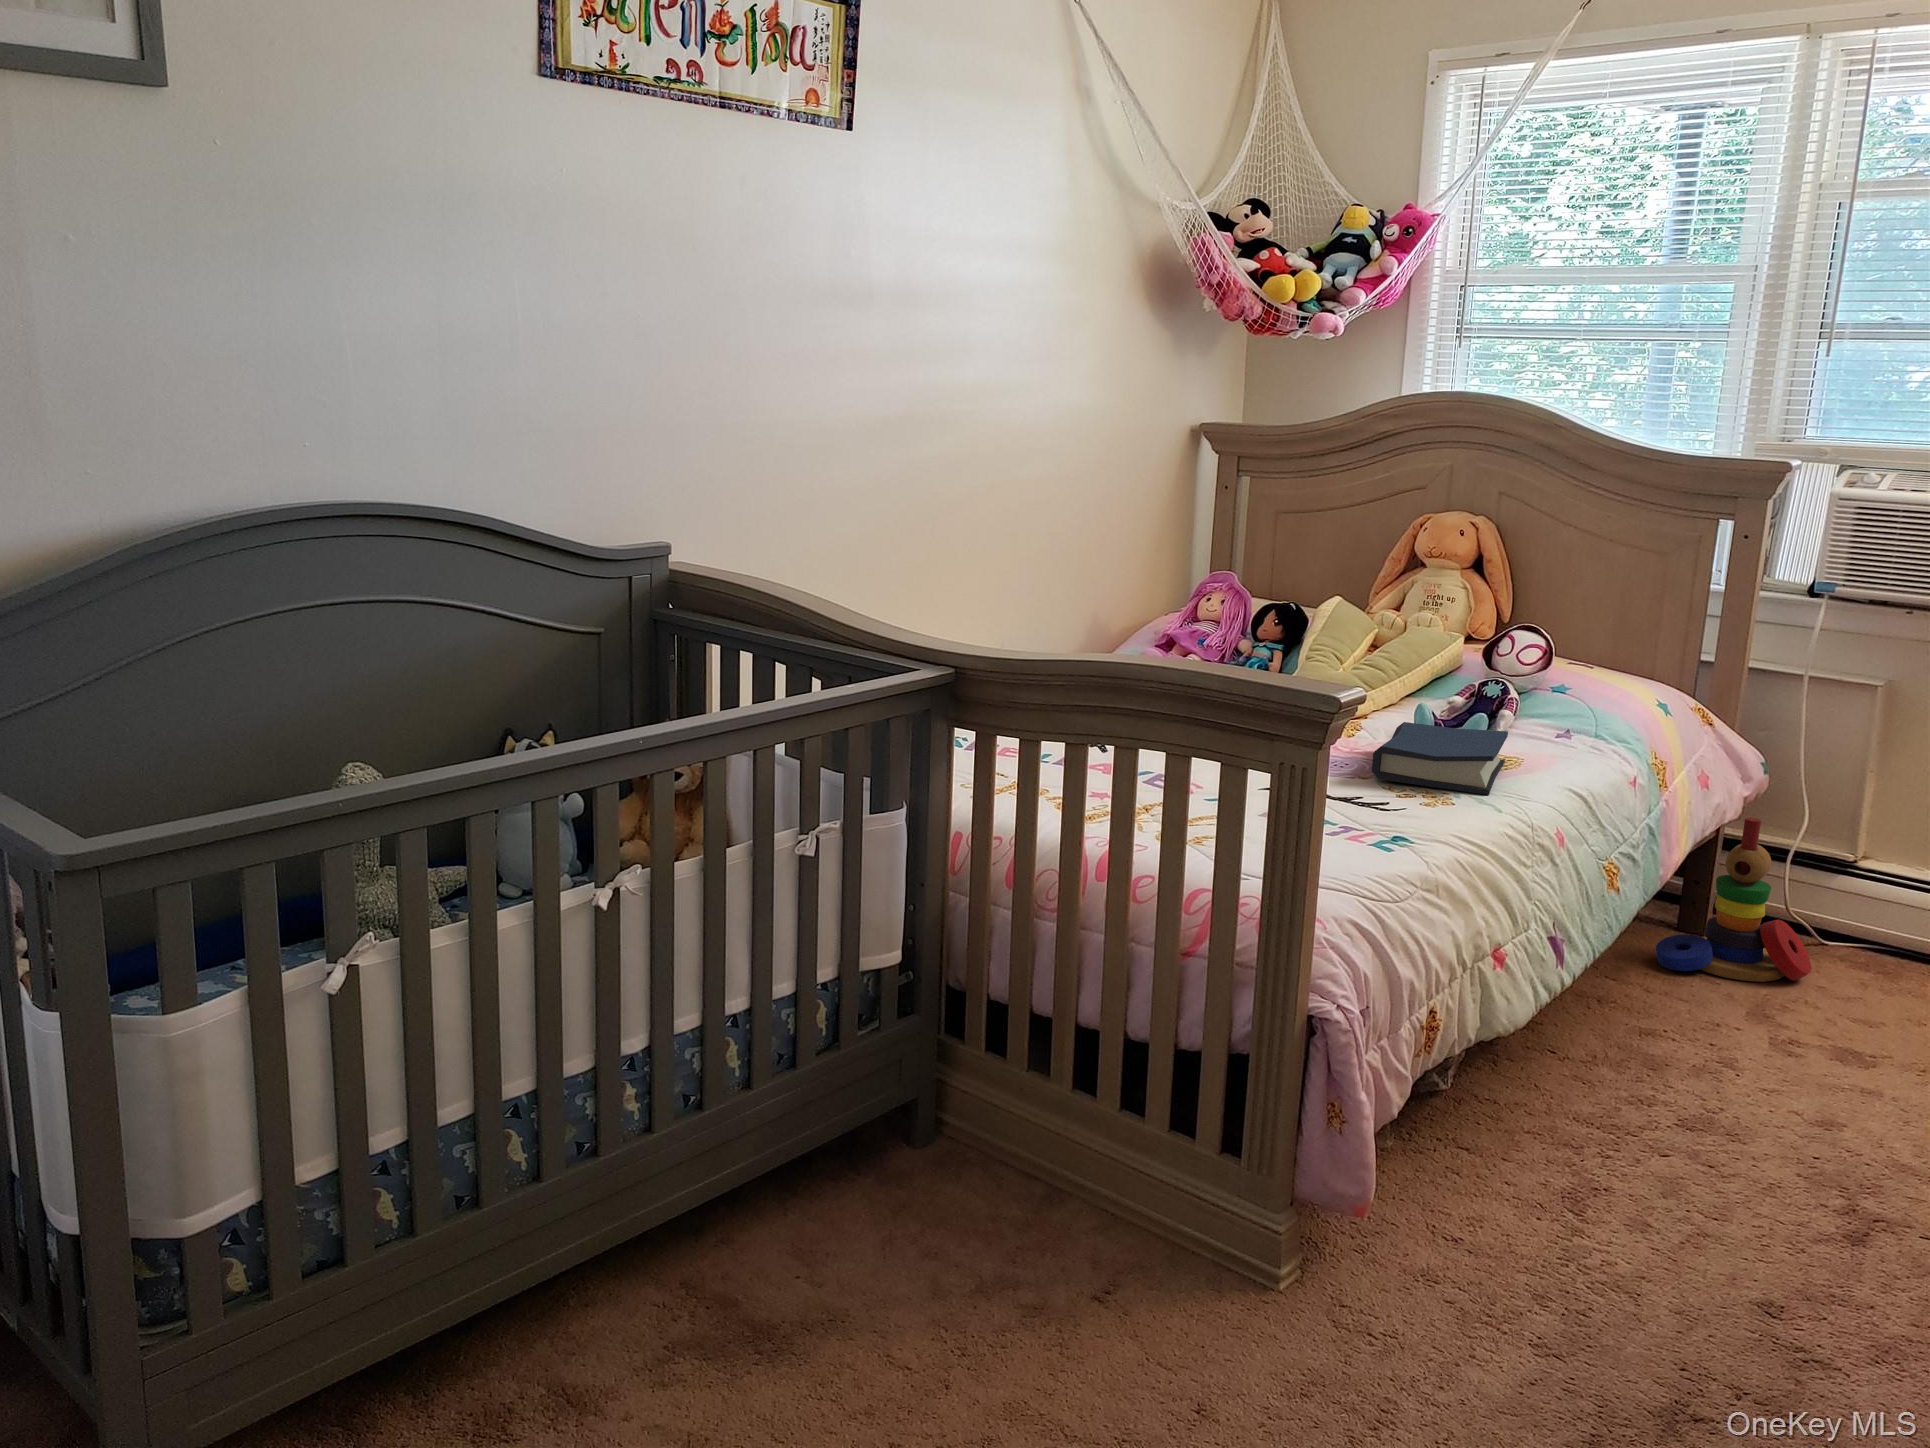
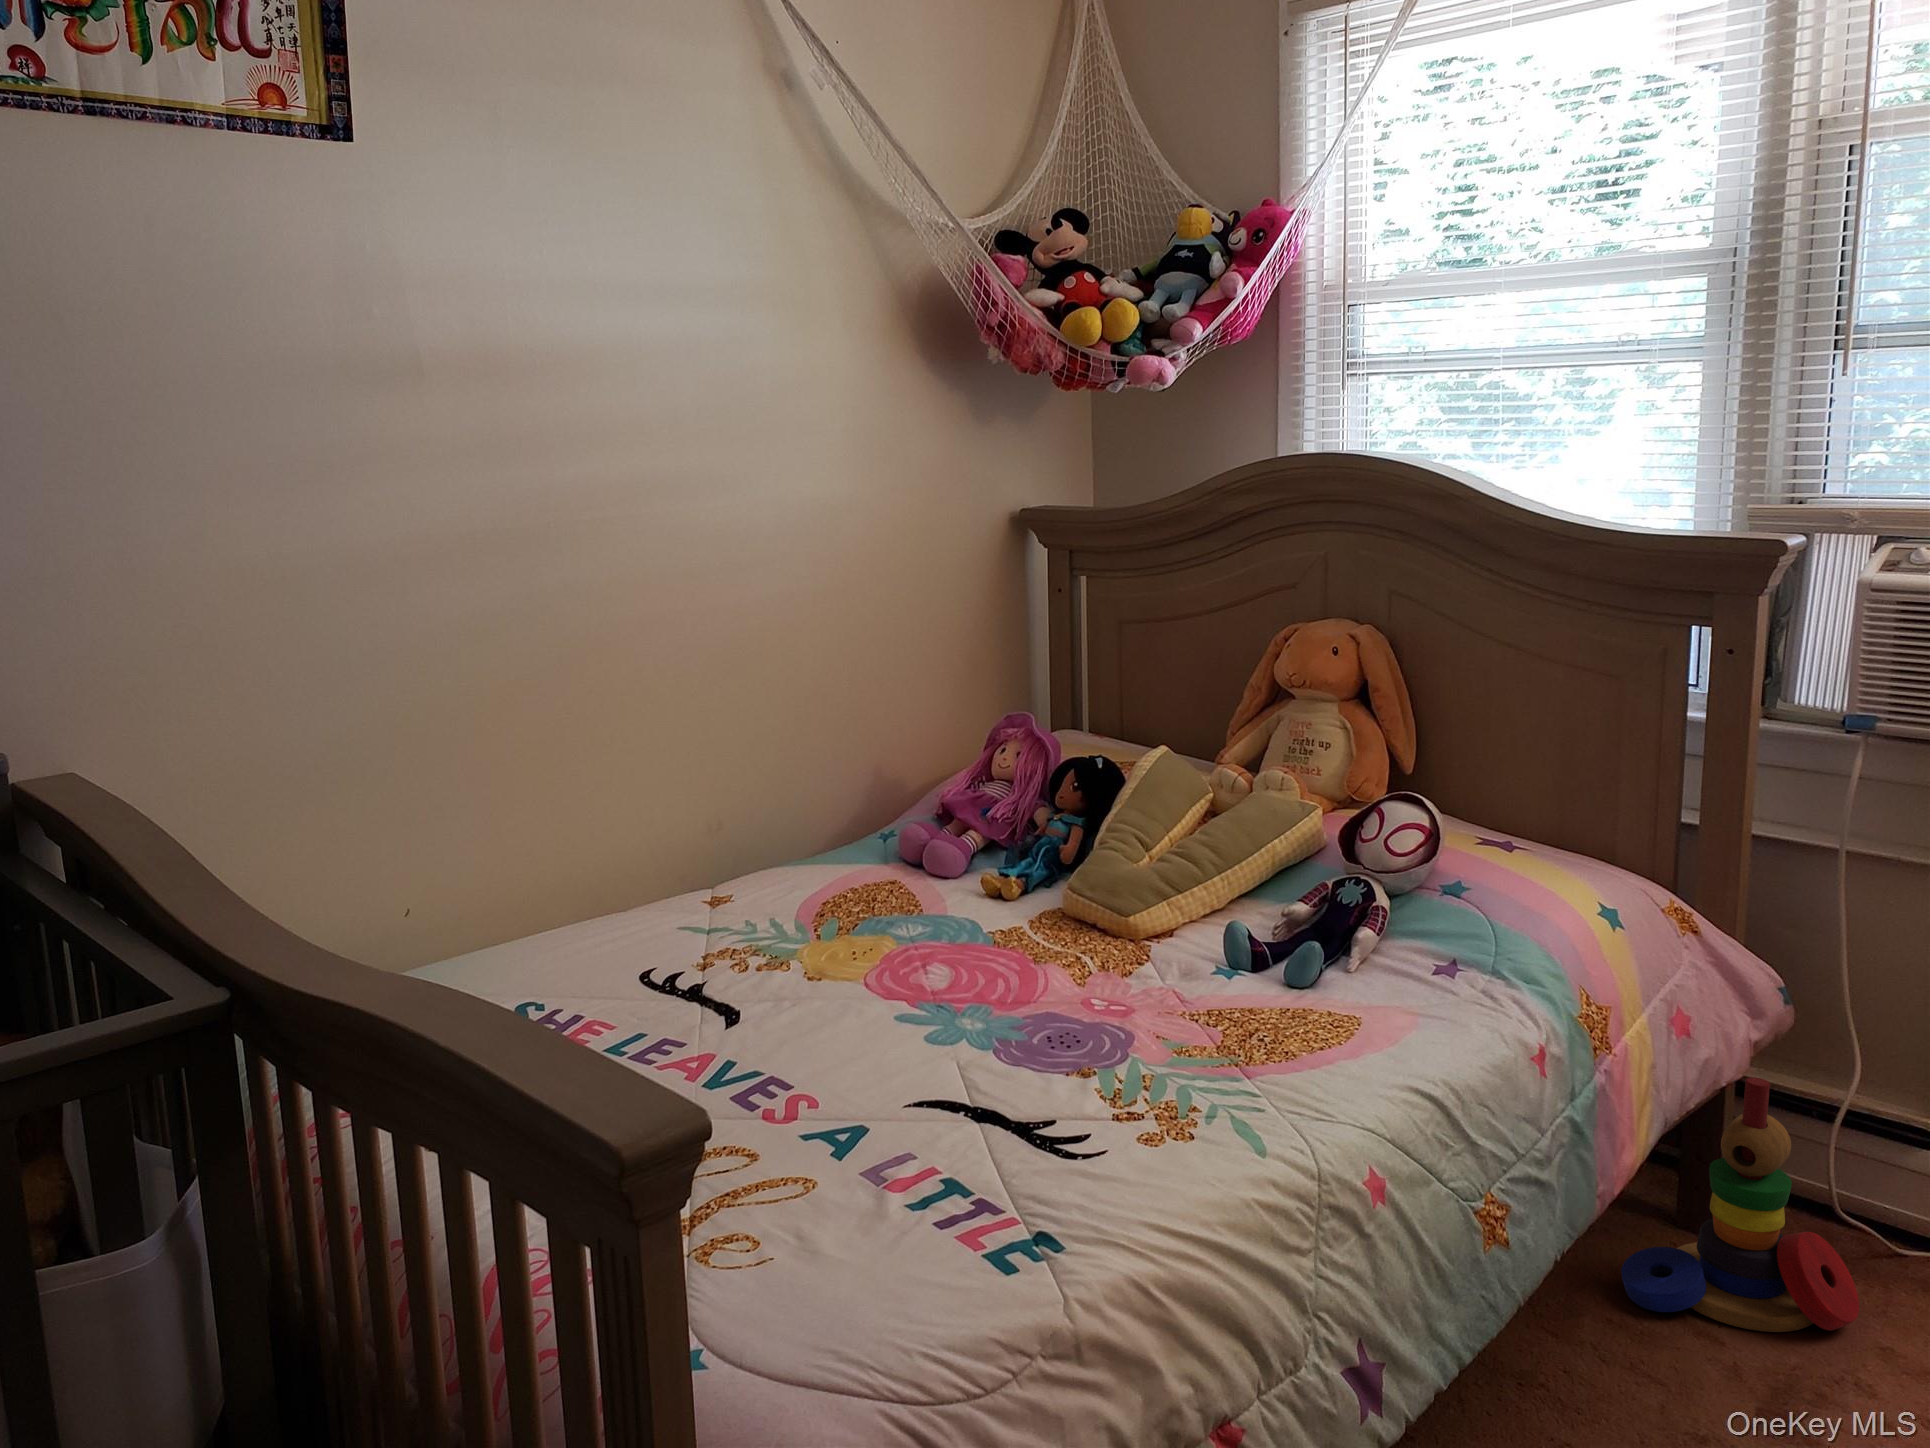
hardback book: present [1372,722,1508,795] -> none [1101,963,1334,1110]

